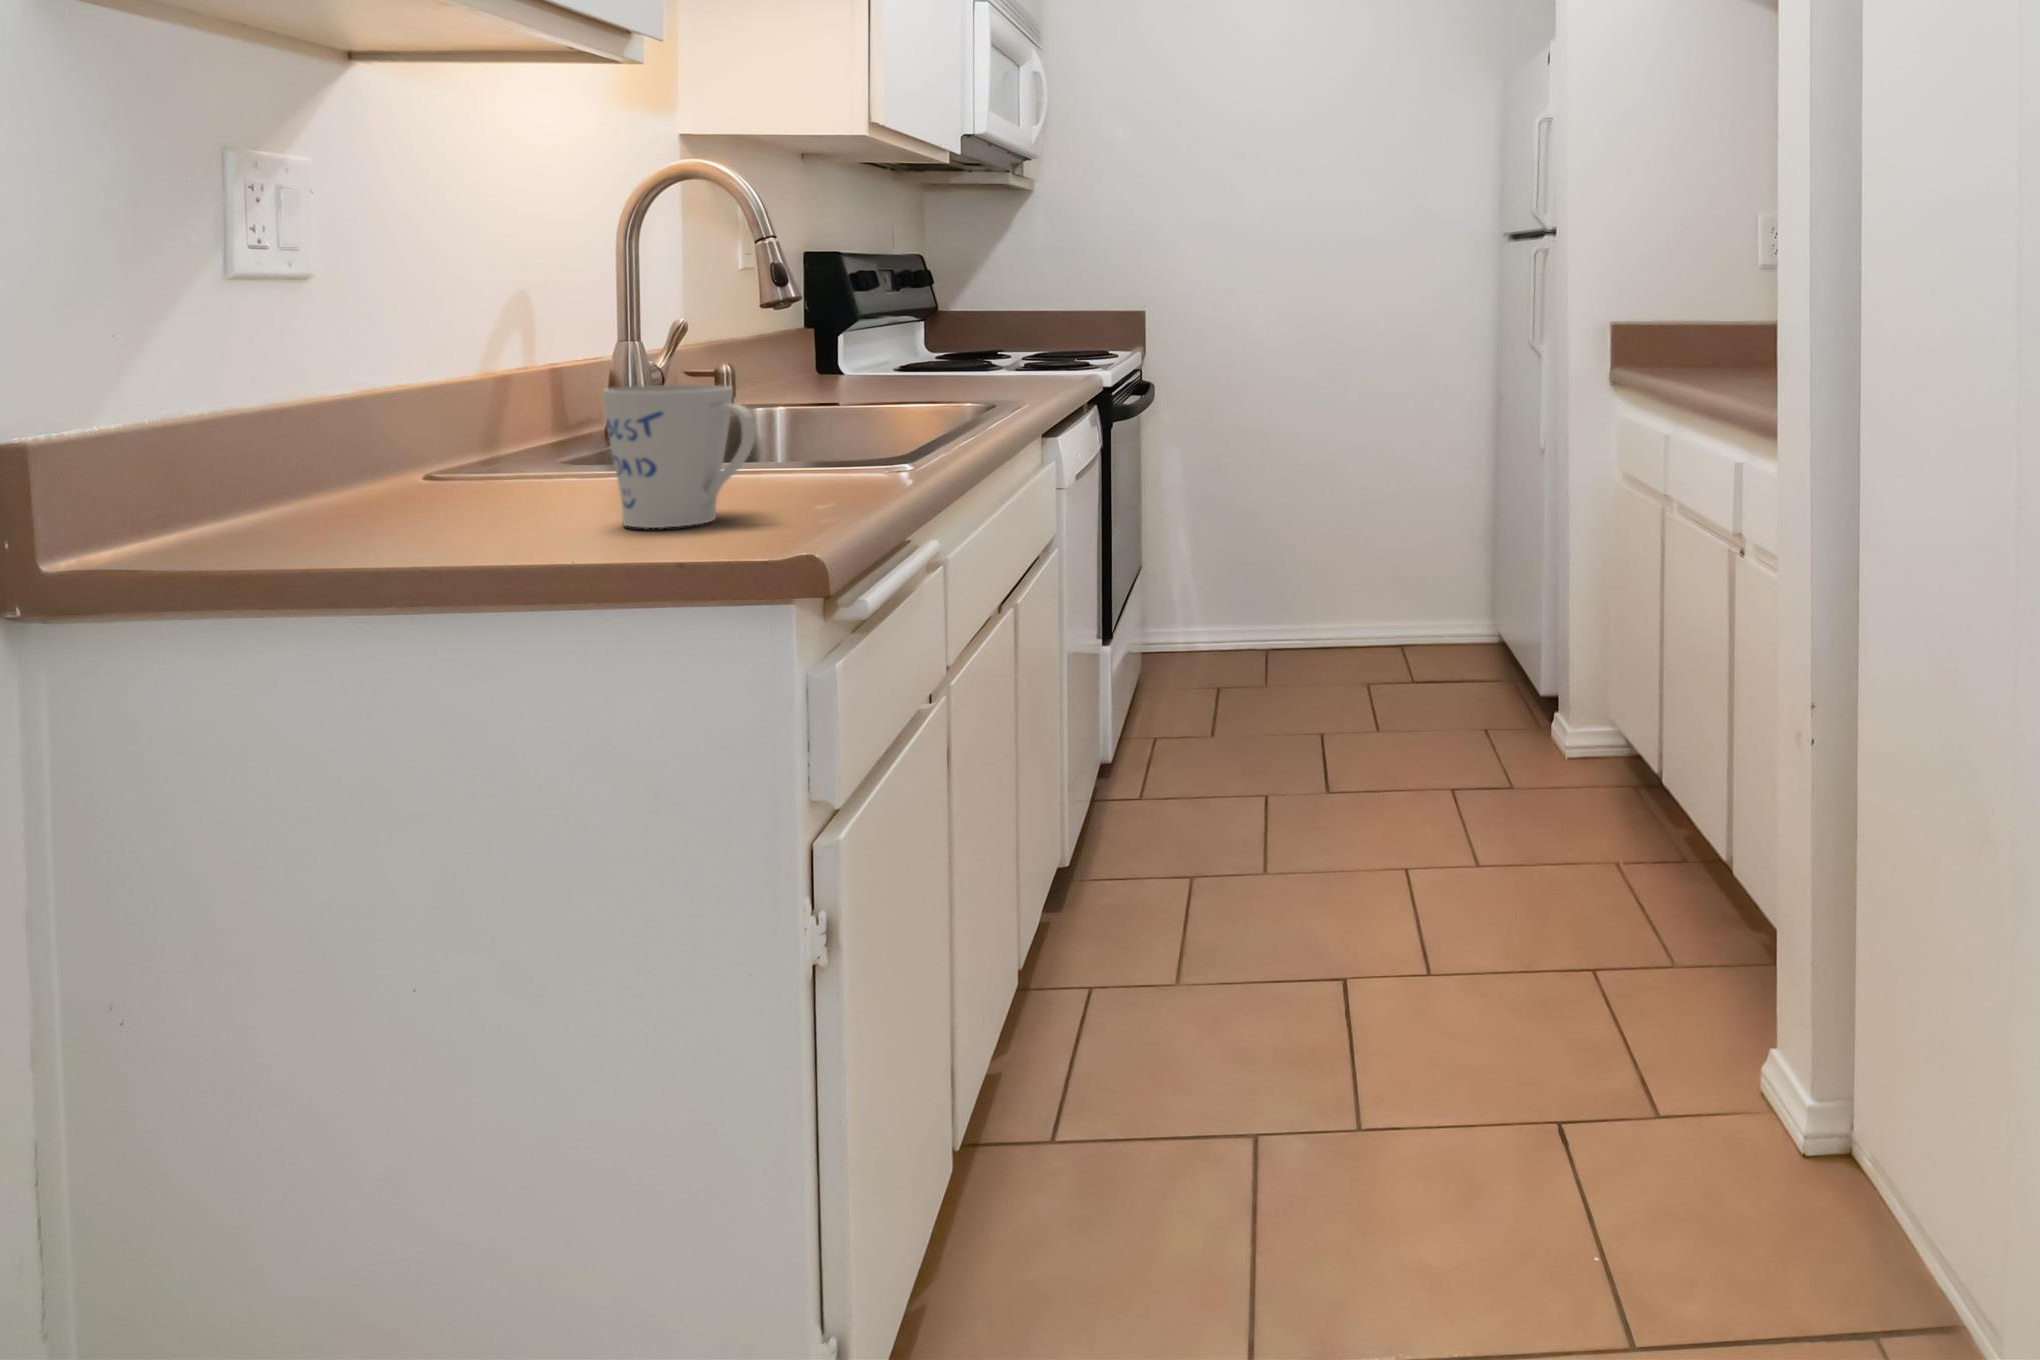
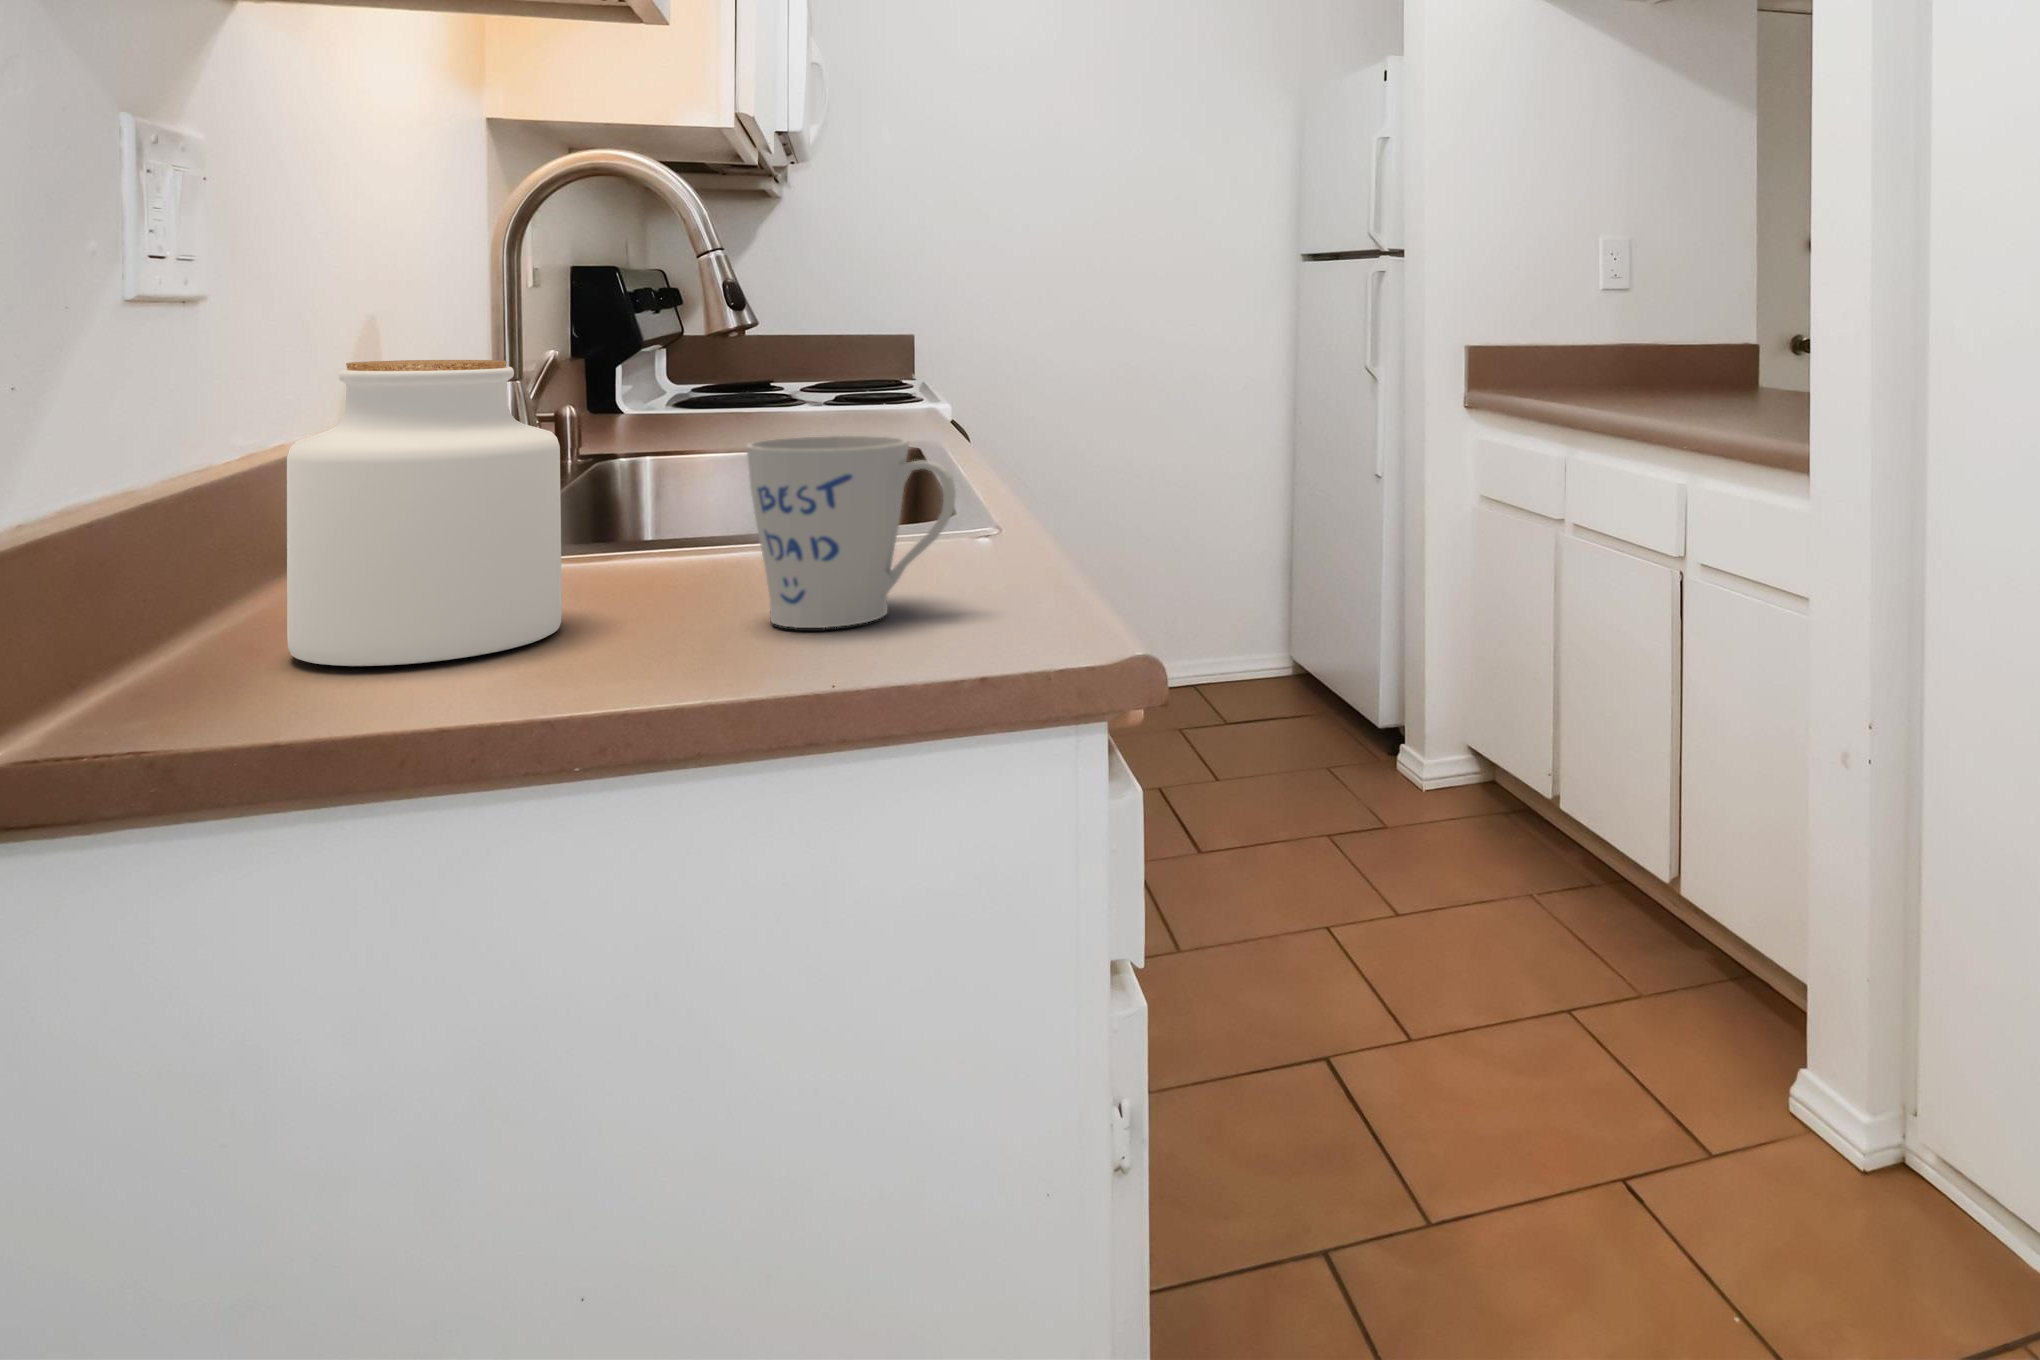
jar: none [300,322,500,534] -> present [287,360,562,666]

